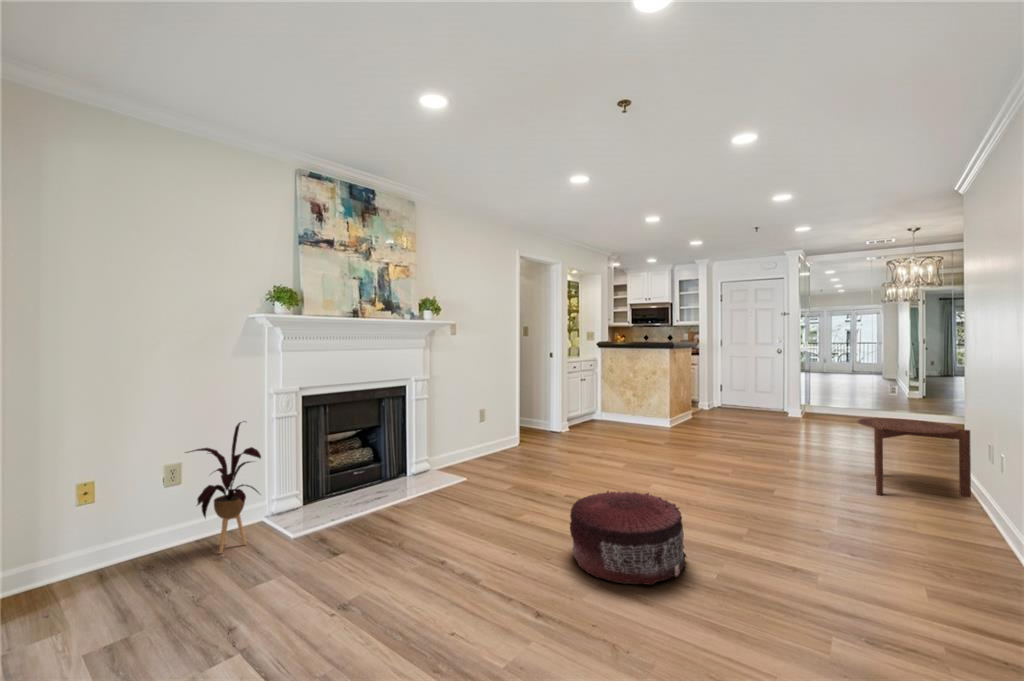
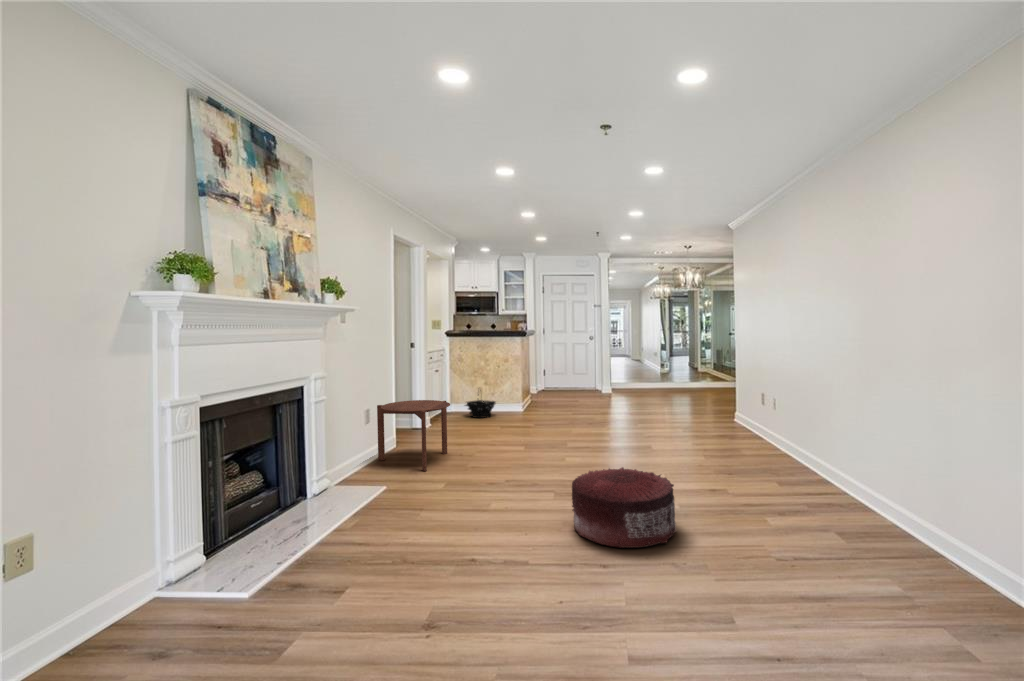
basket: none [608,397,640,426] -> present [465,400,496,418]
side table: present [858,418,971,498] -> present [377,400,450,471]
house plant: present [186,421,261,553] -> none [91,443,232,635]

